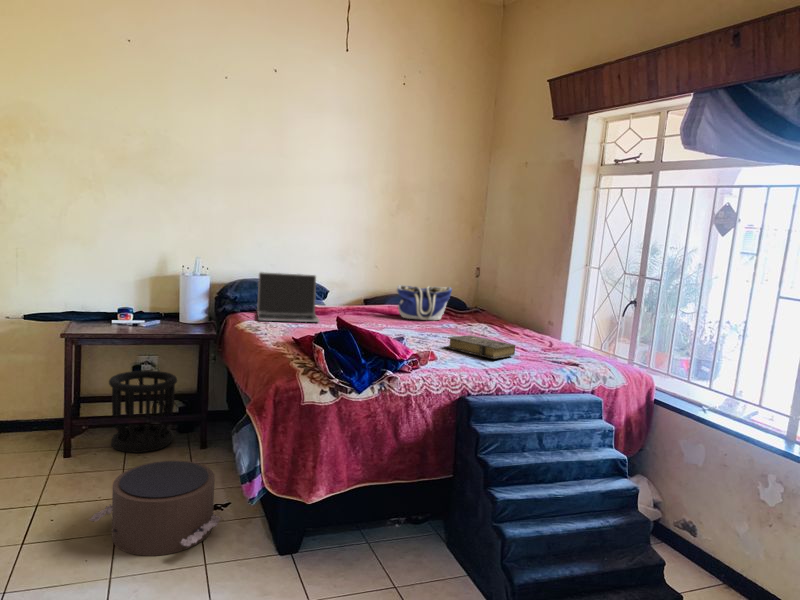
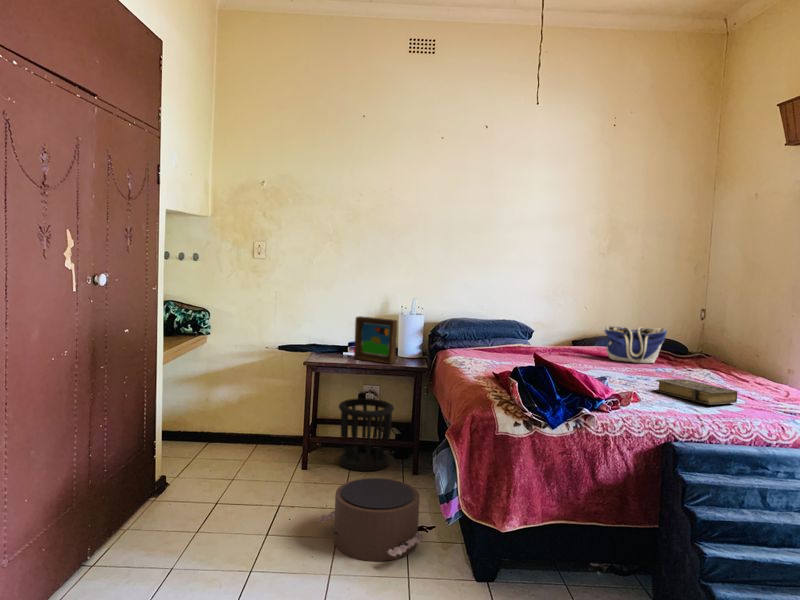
laptop: present [257,272,320,322] -> none [465,312,523,360]
picture frame: none [126,278,180,331] -> present [354,316,397,364]

